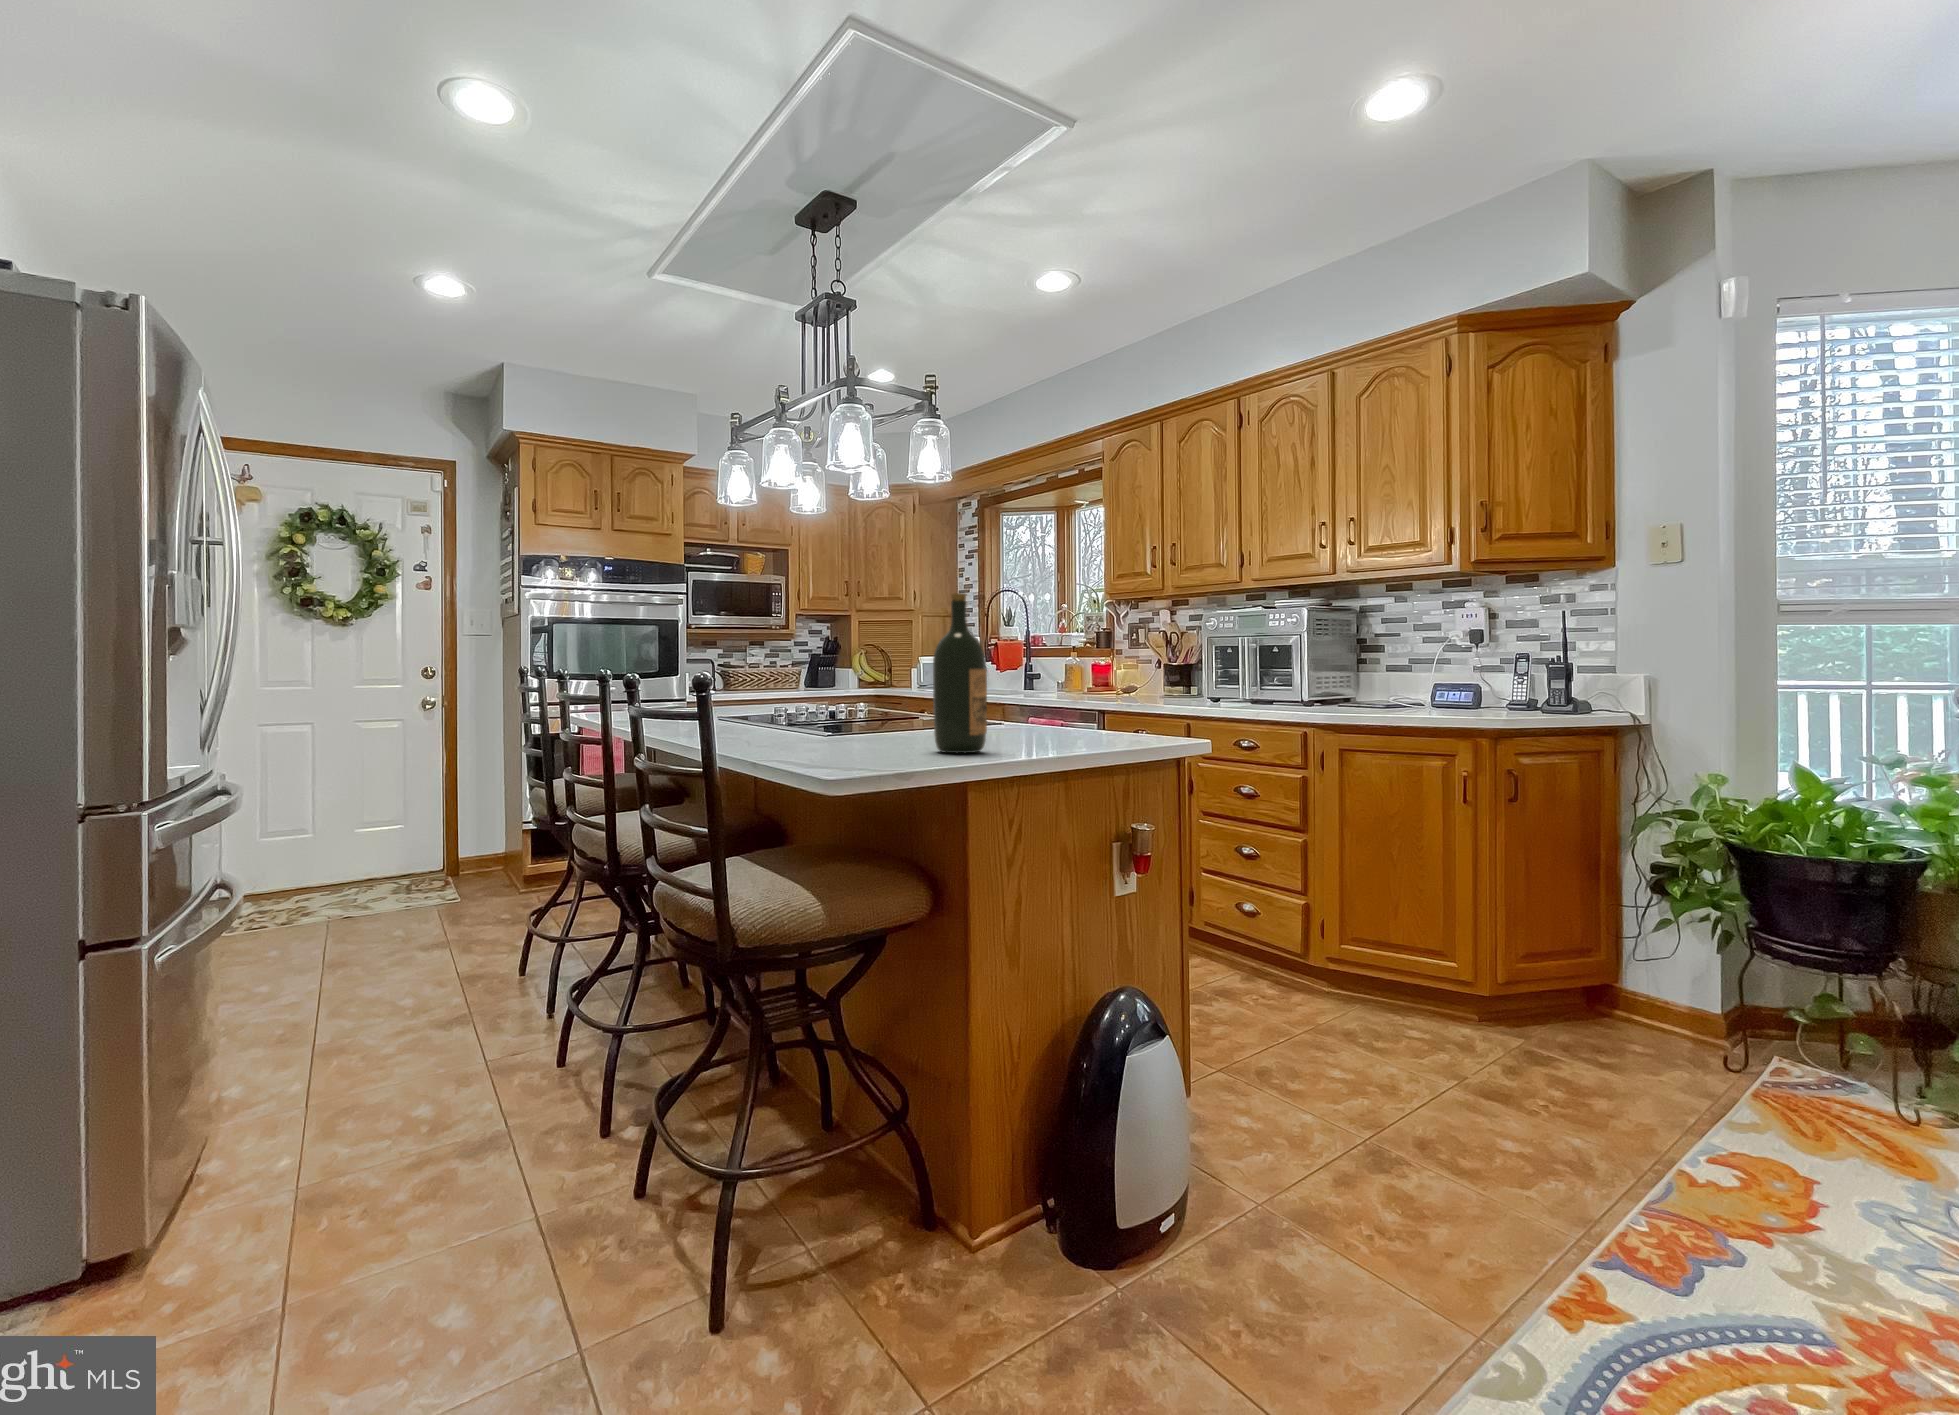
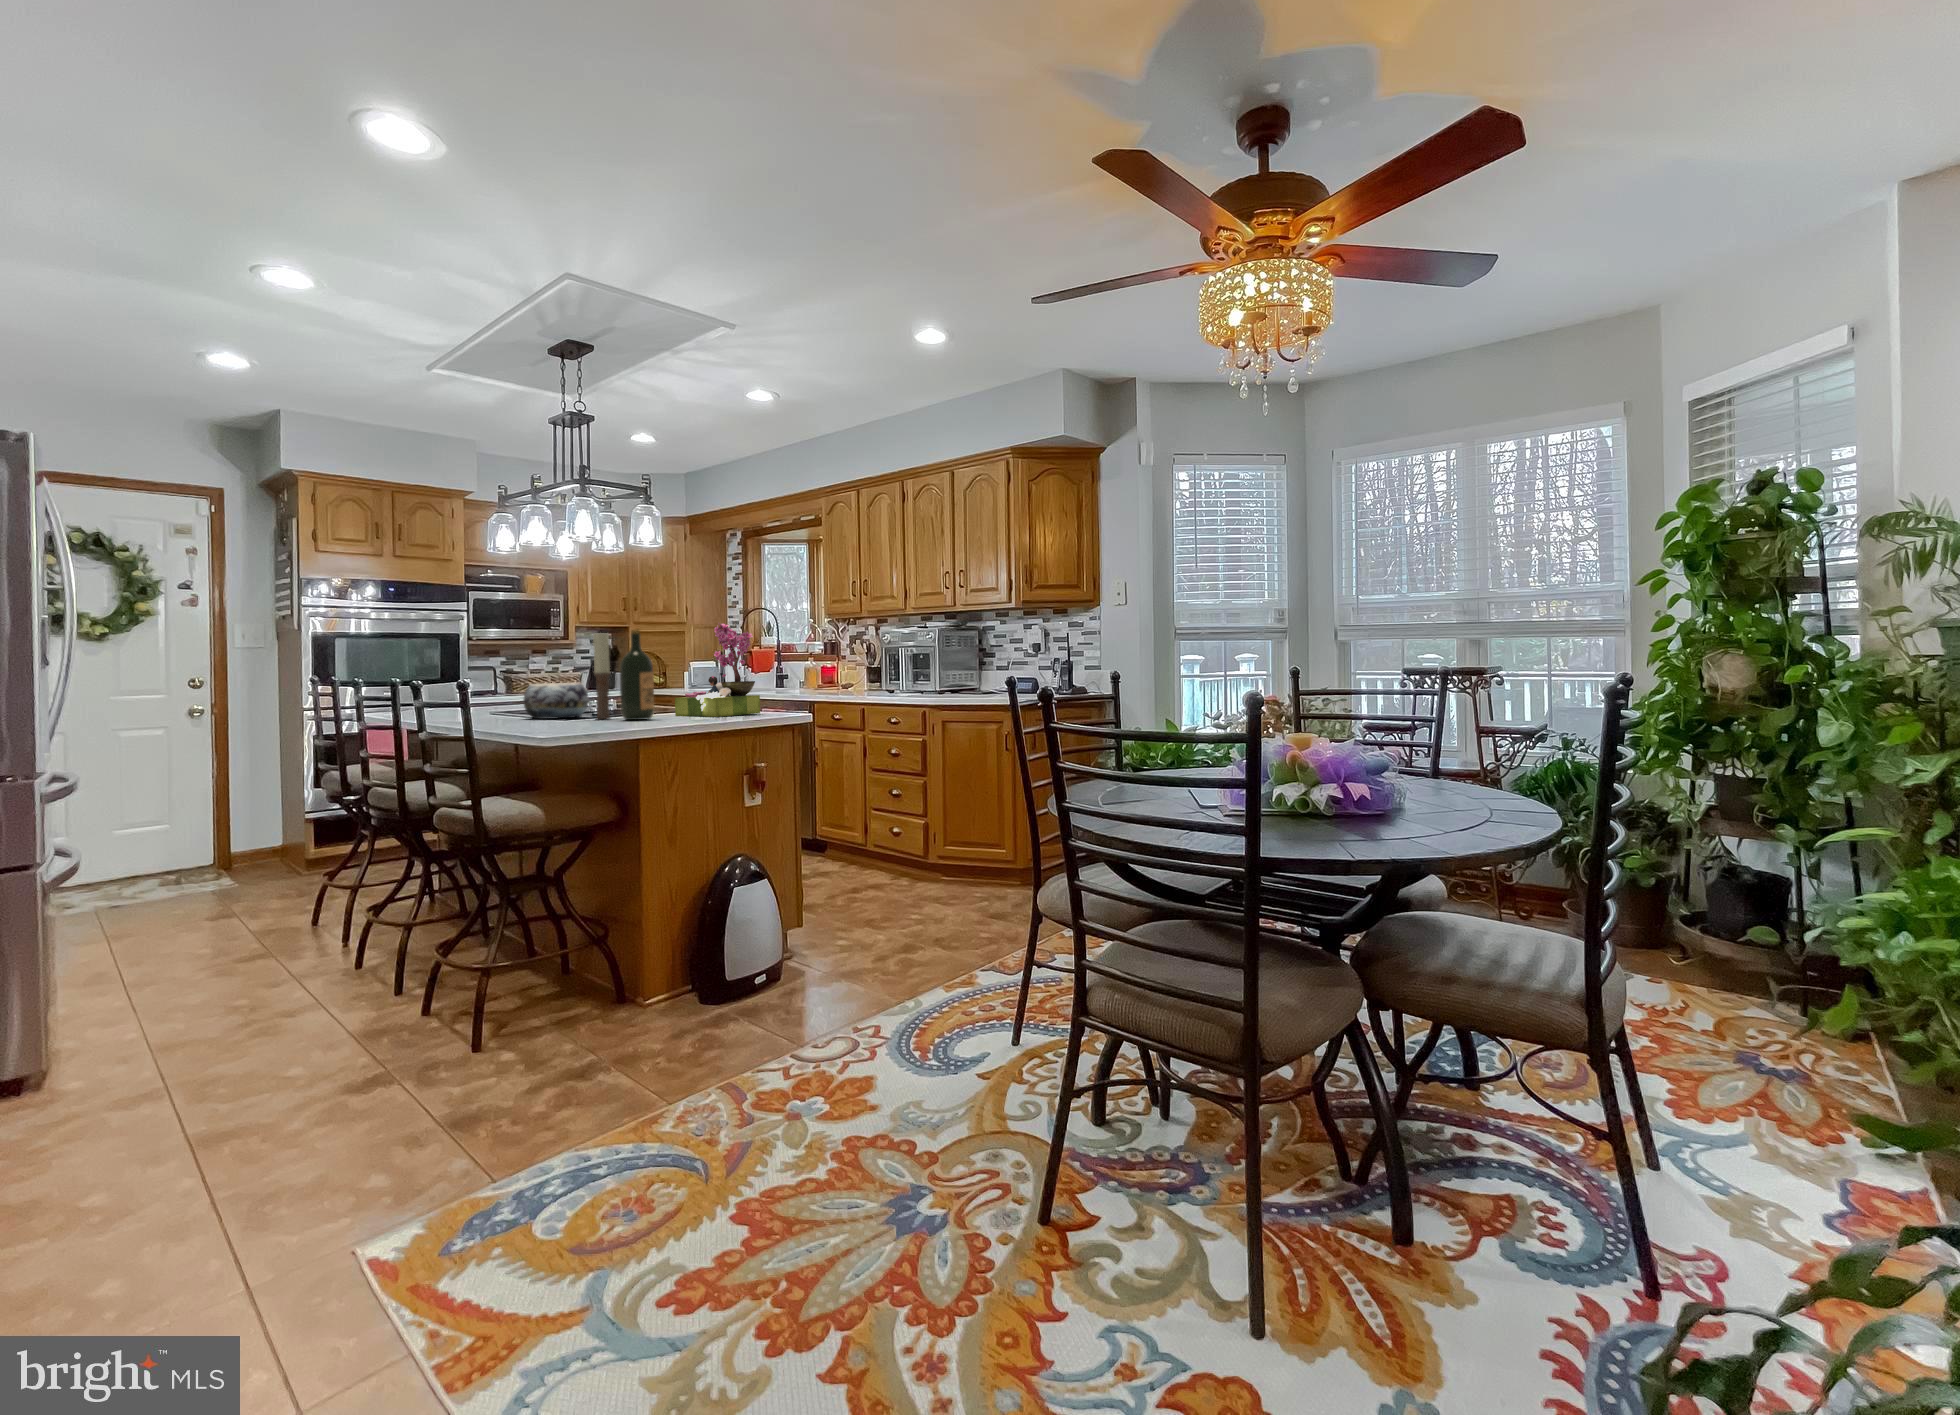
flower arrangement: none [998,587,1131,748] -> present [675,624,760,717]
candle: none [885,597,911,748] -> present [593,633,610,719]
decorative bowl: none [775,684,868,743] -> present [523,683,589,719]

